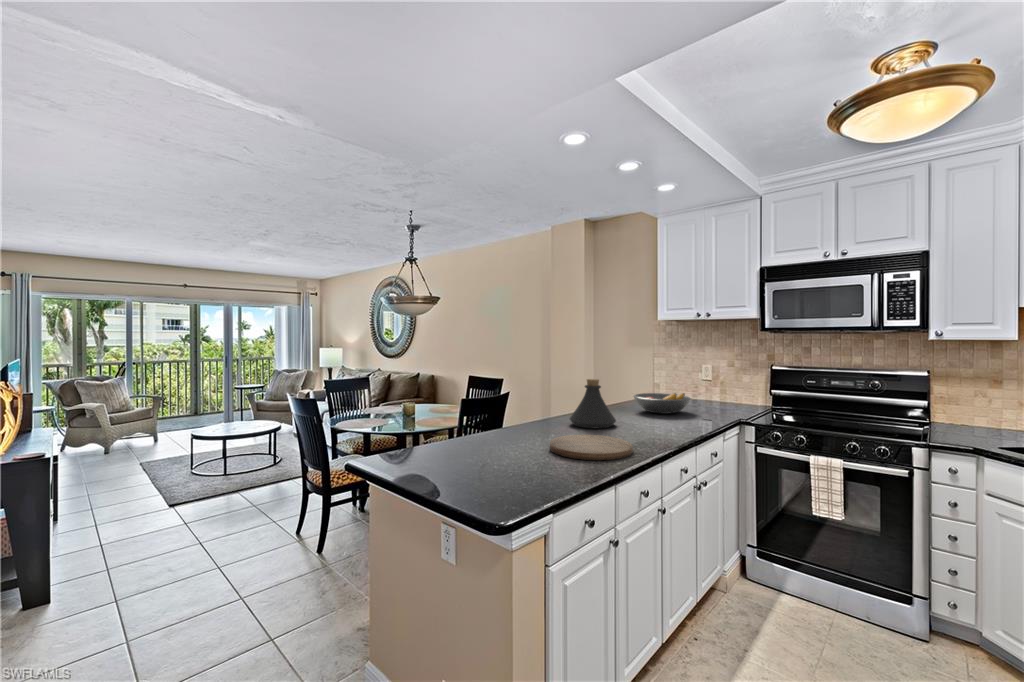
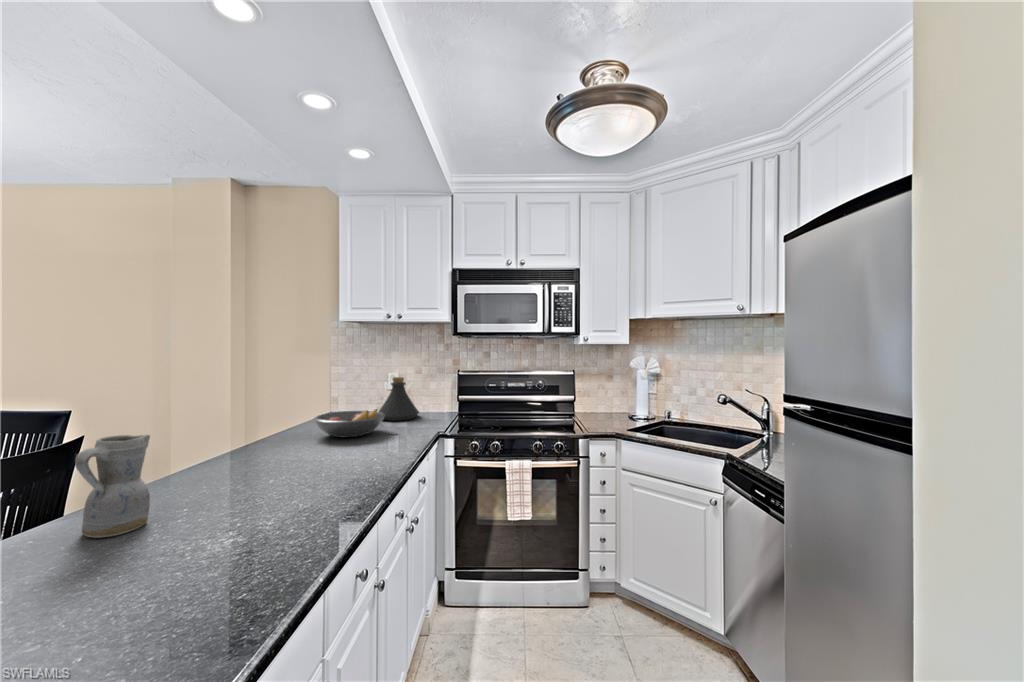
bottle: present [570,379,616,428] -> present [379,377,419,421]
ceramic pitcher: none [502,386,533,440] -> present [75,435,150,538]
cutting board: present [550,435,633,460] -> none [190,493,336,555]

